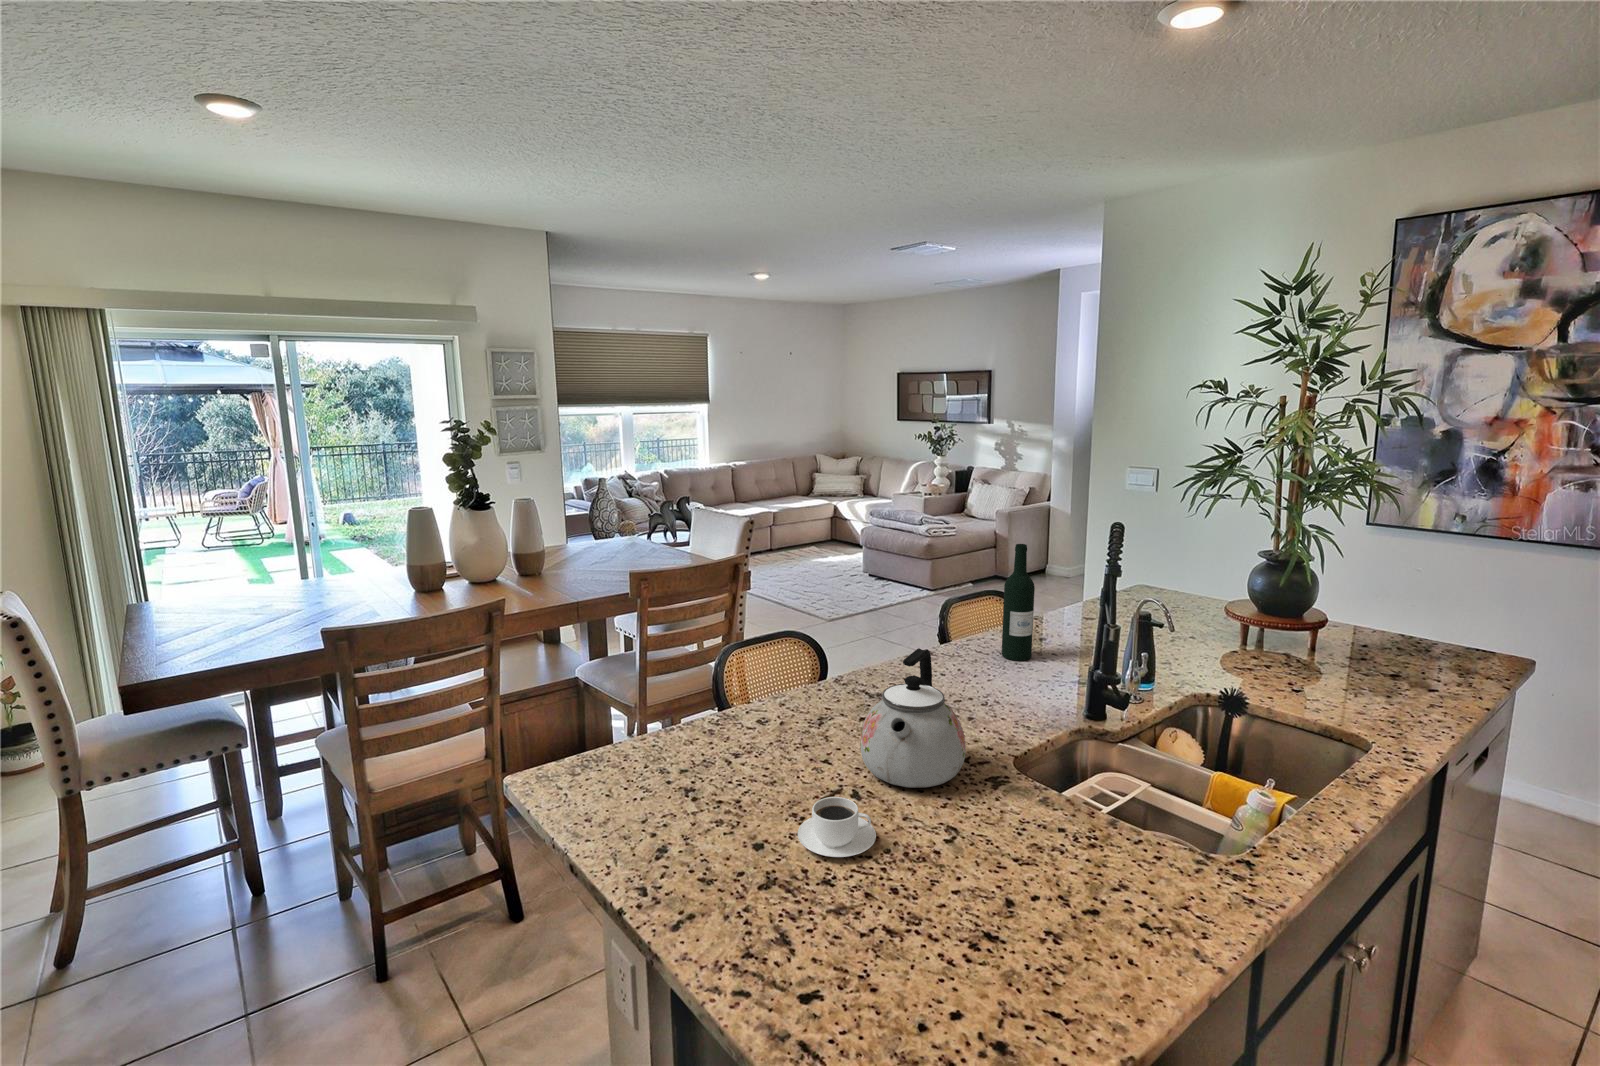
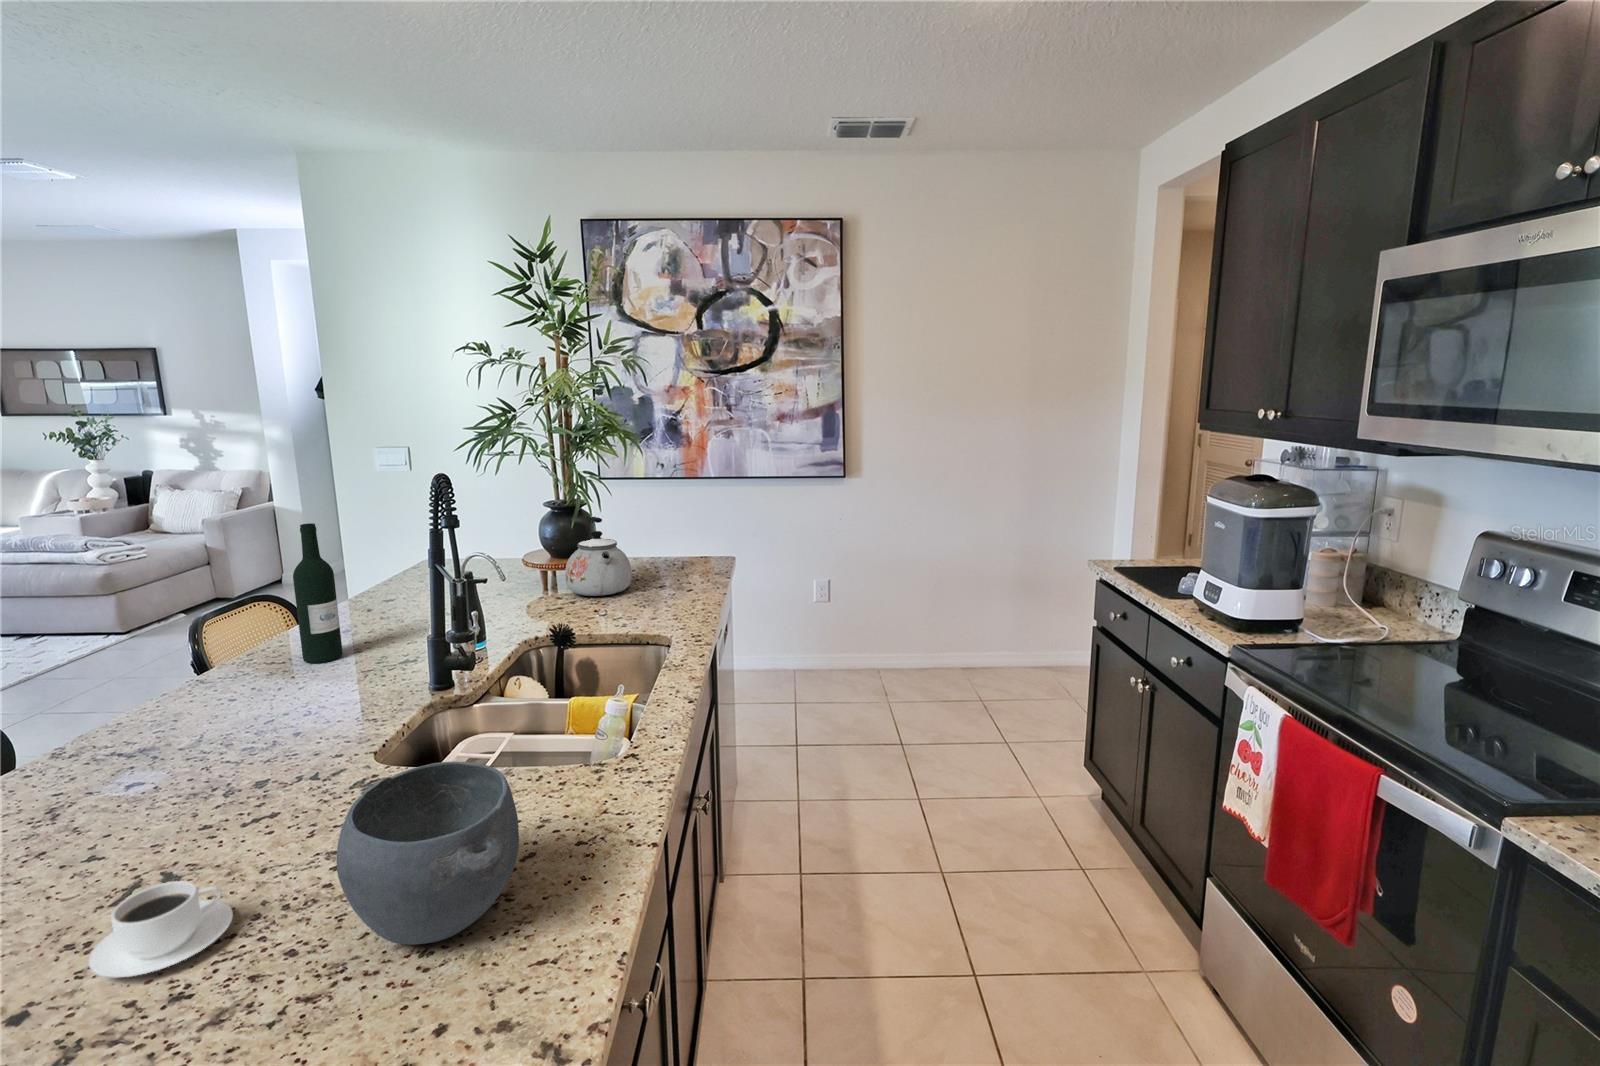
kettle: present [860,648,966,788] -> present [565,517,632,596]
bowl: none [927,788,1076,947] -> present [337,761,519,945]

